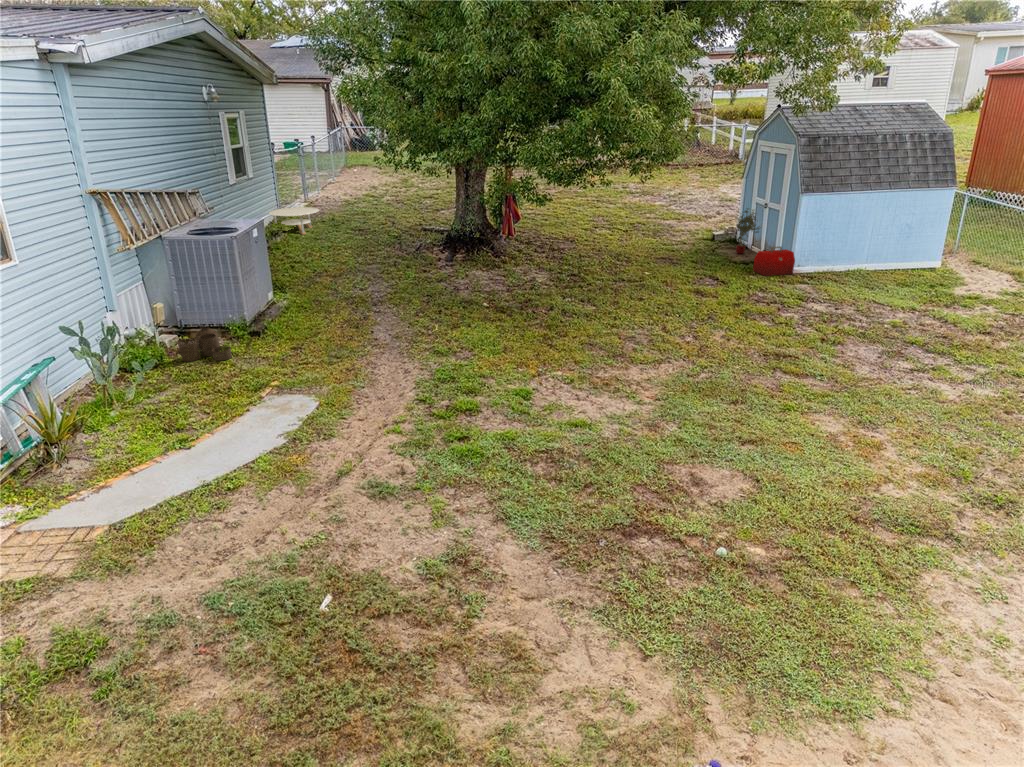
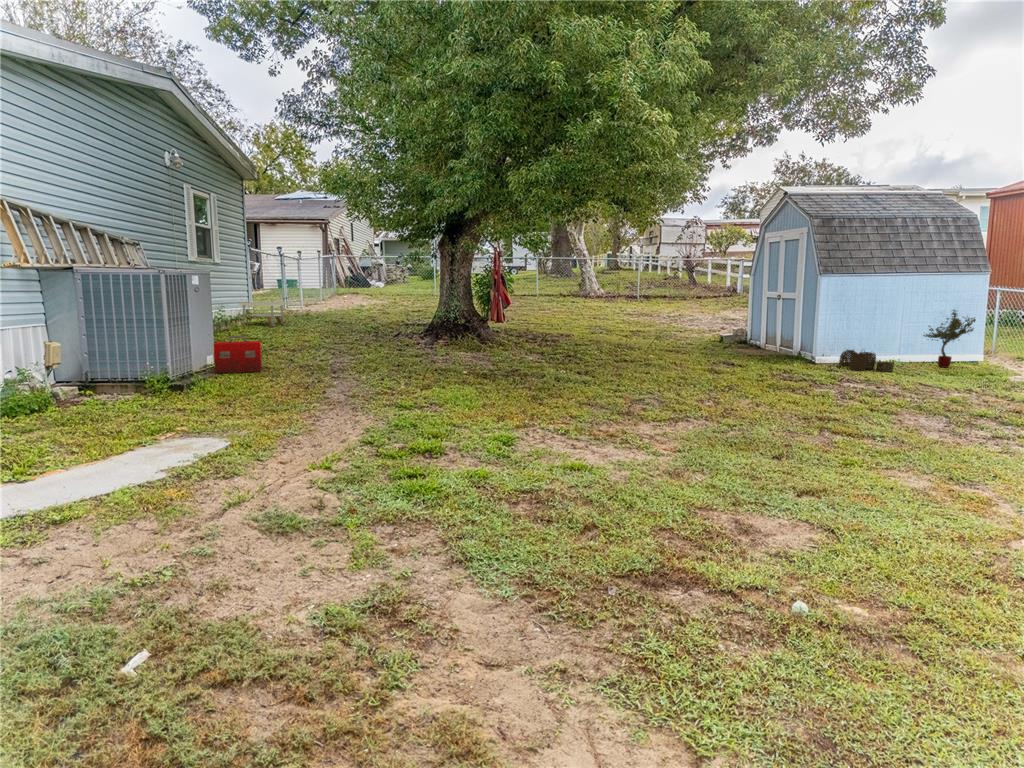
potted tree: present [736,208,760,254] -> present [923,310,976,368]
toolbox: present [753,246,795,276] -> present [214,336,262,373]
woven basket: present [178,328,232,362] -> present [839,350,894,372]

